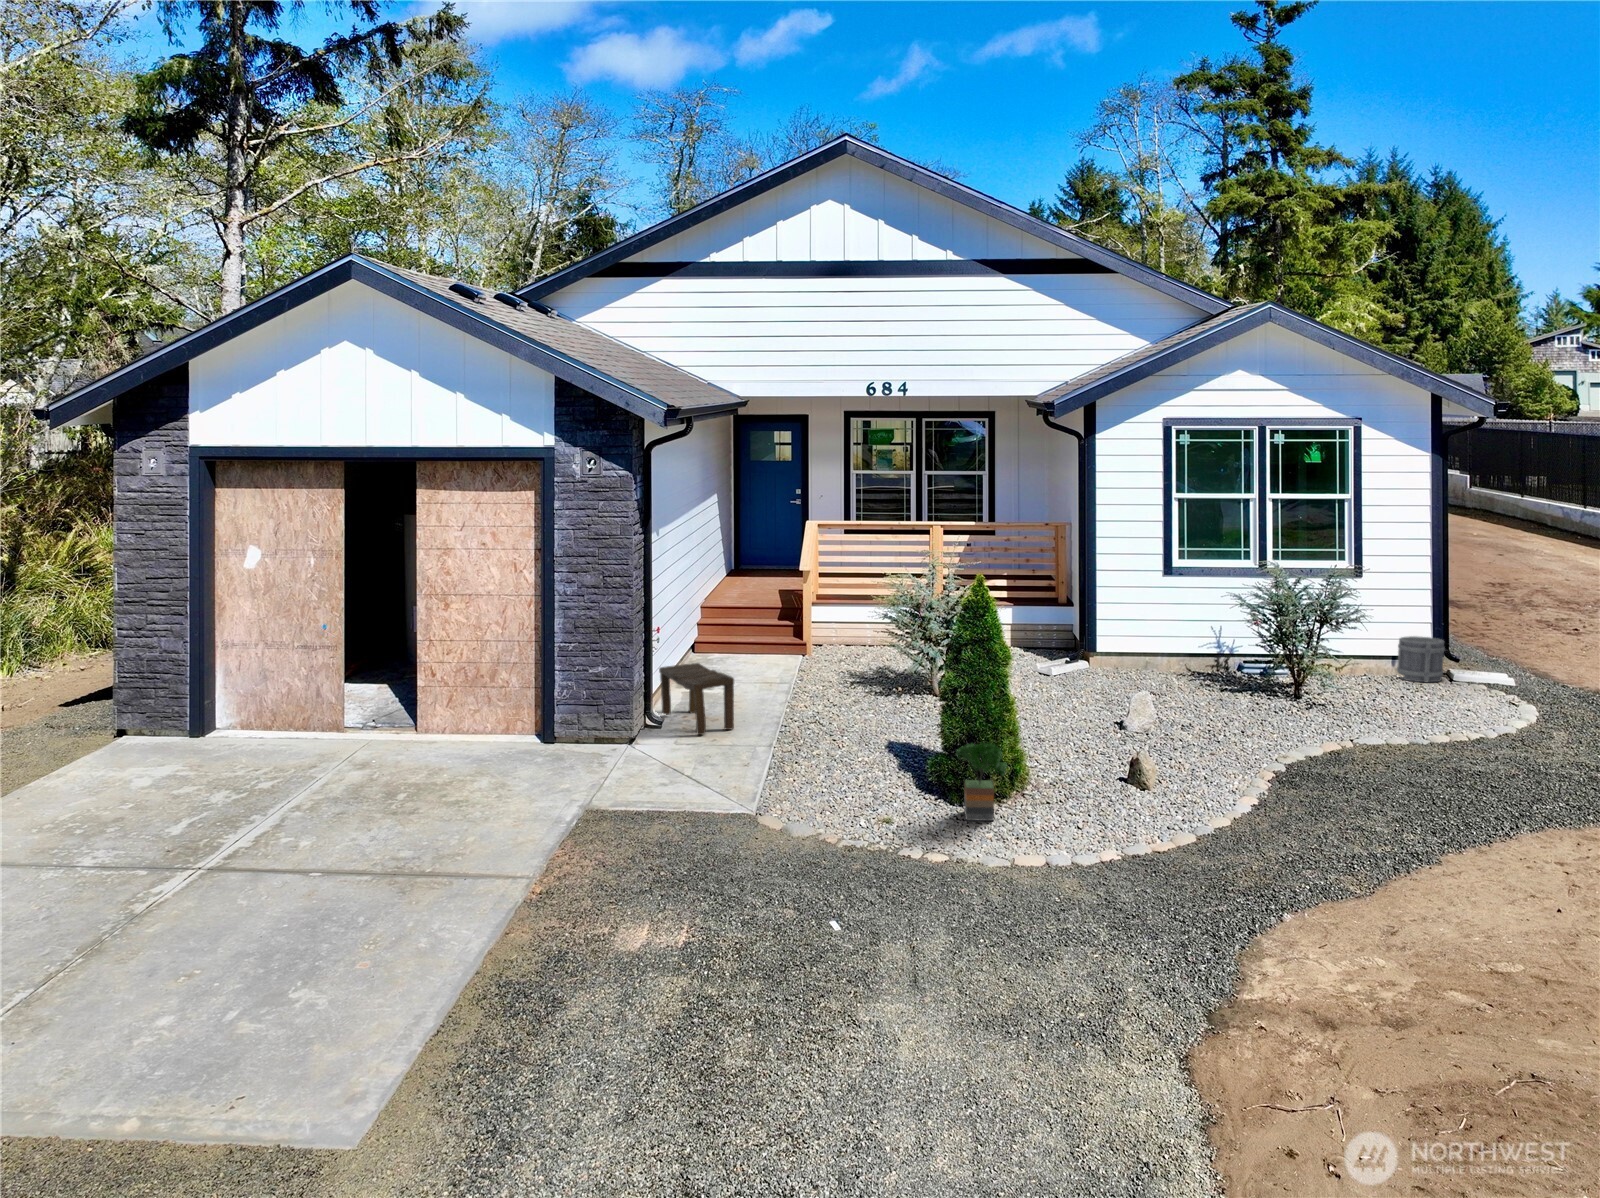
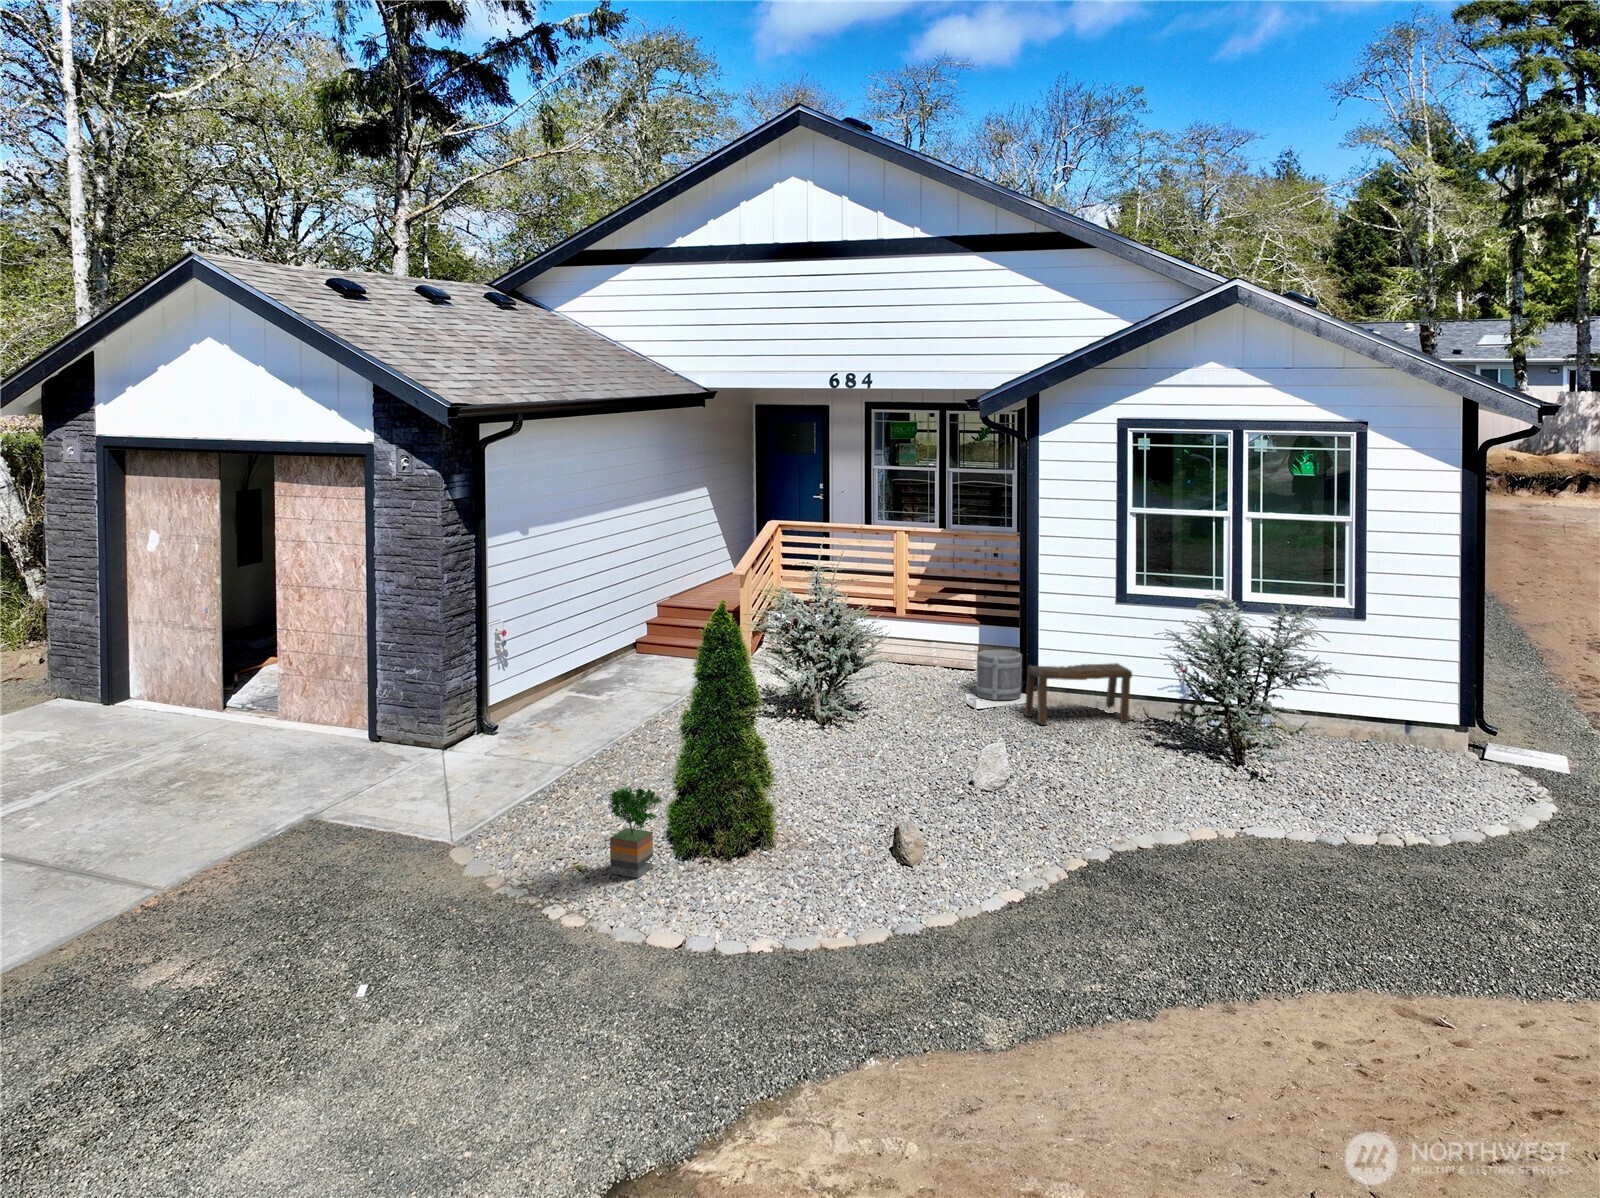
bucket: present [1397,636,1445,682] -> present [976,650,1022,700]
bench: present [659,663,734,735] -> present [1025,663,1132,725]

